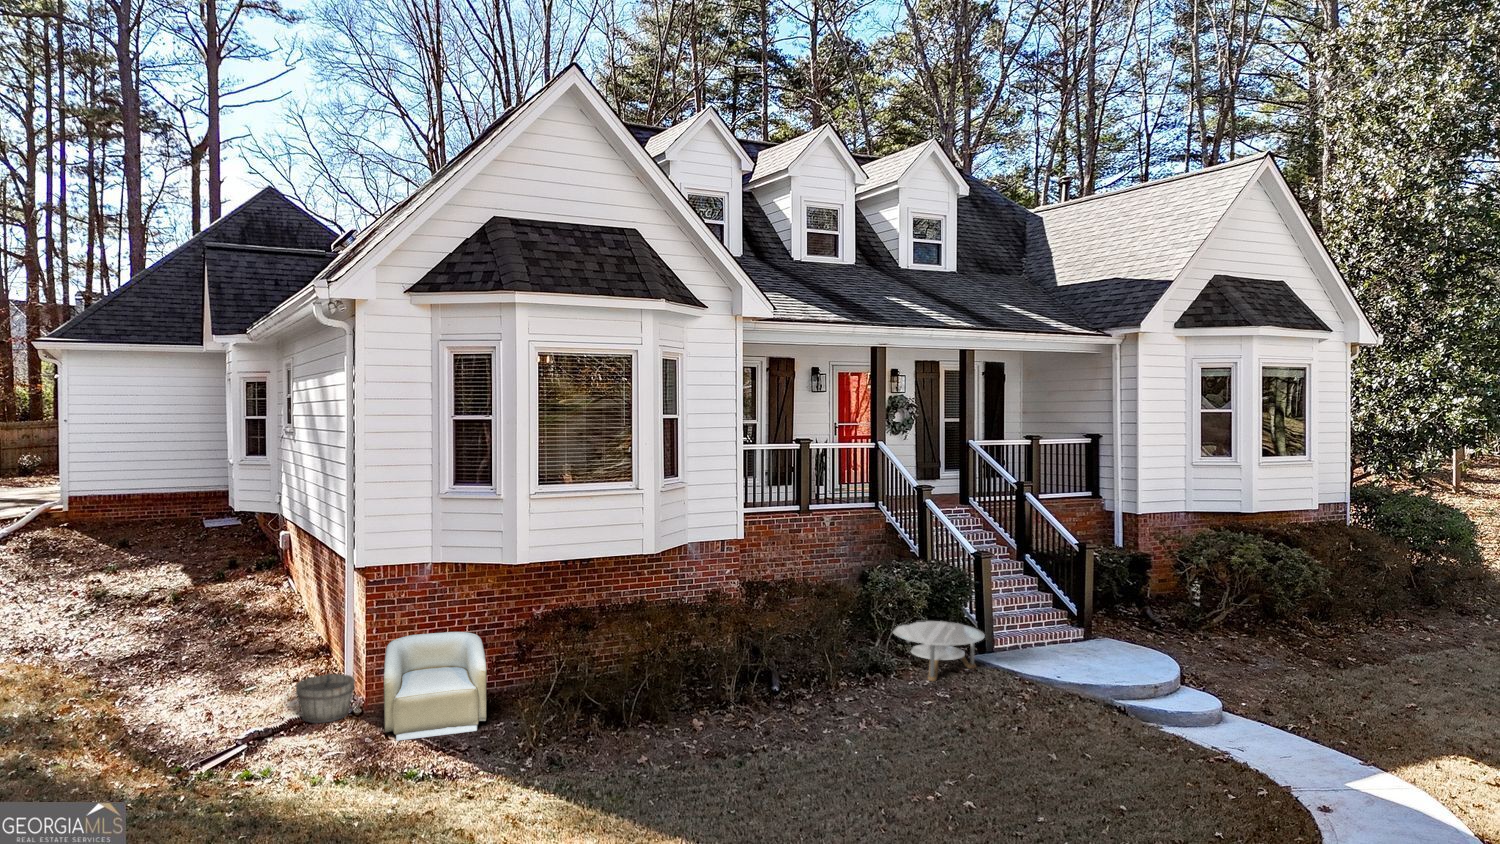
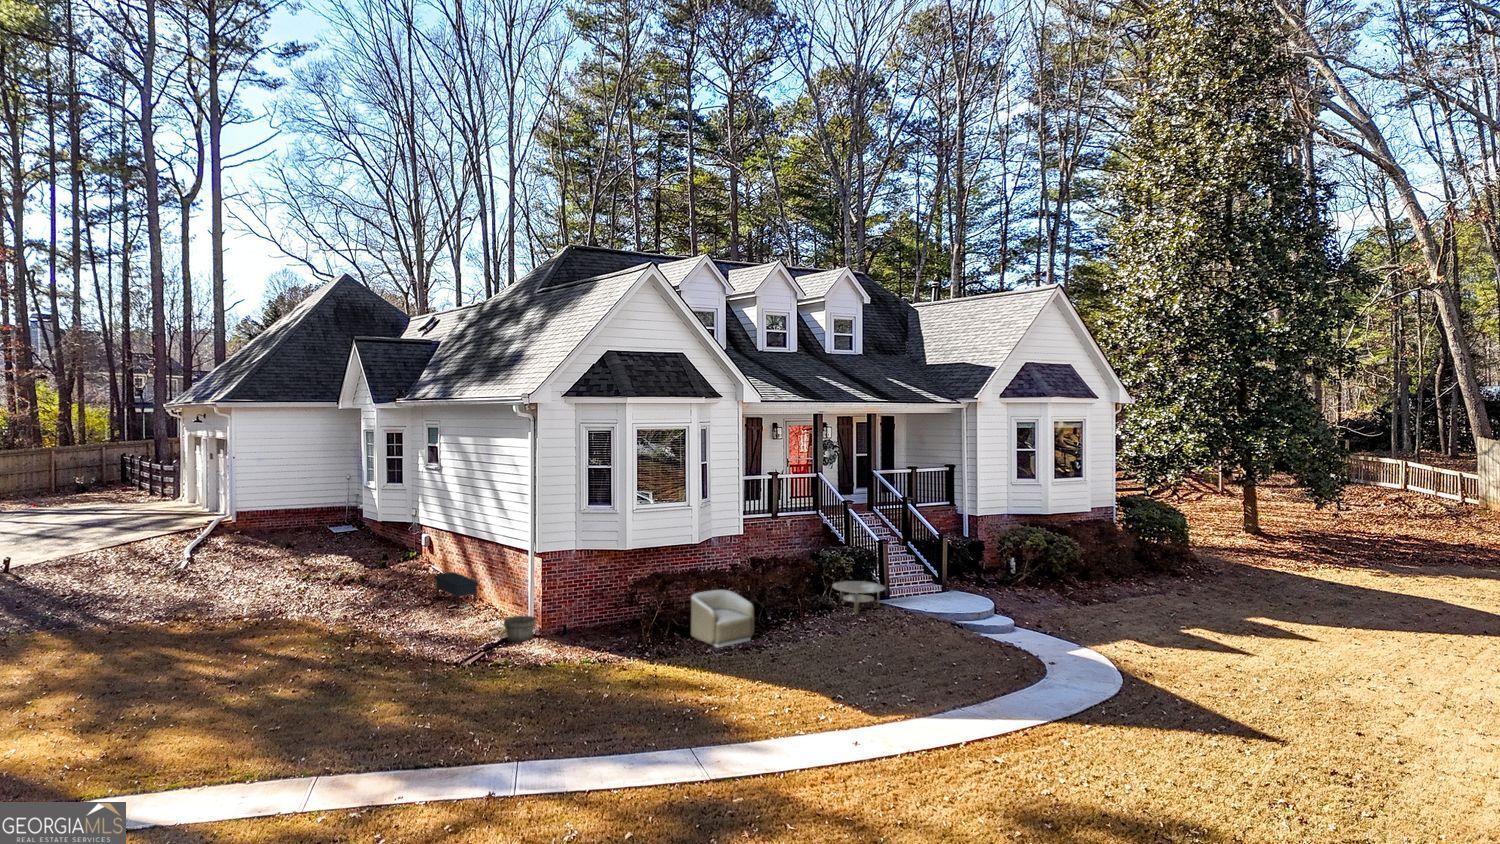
bench: none [259,591,312,653] -> present [435,572,478,609]
armchair: present [384,632,487,741] -> present [691,590,754,647]

